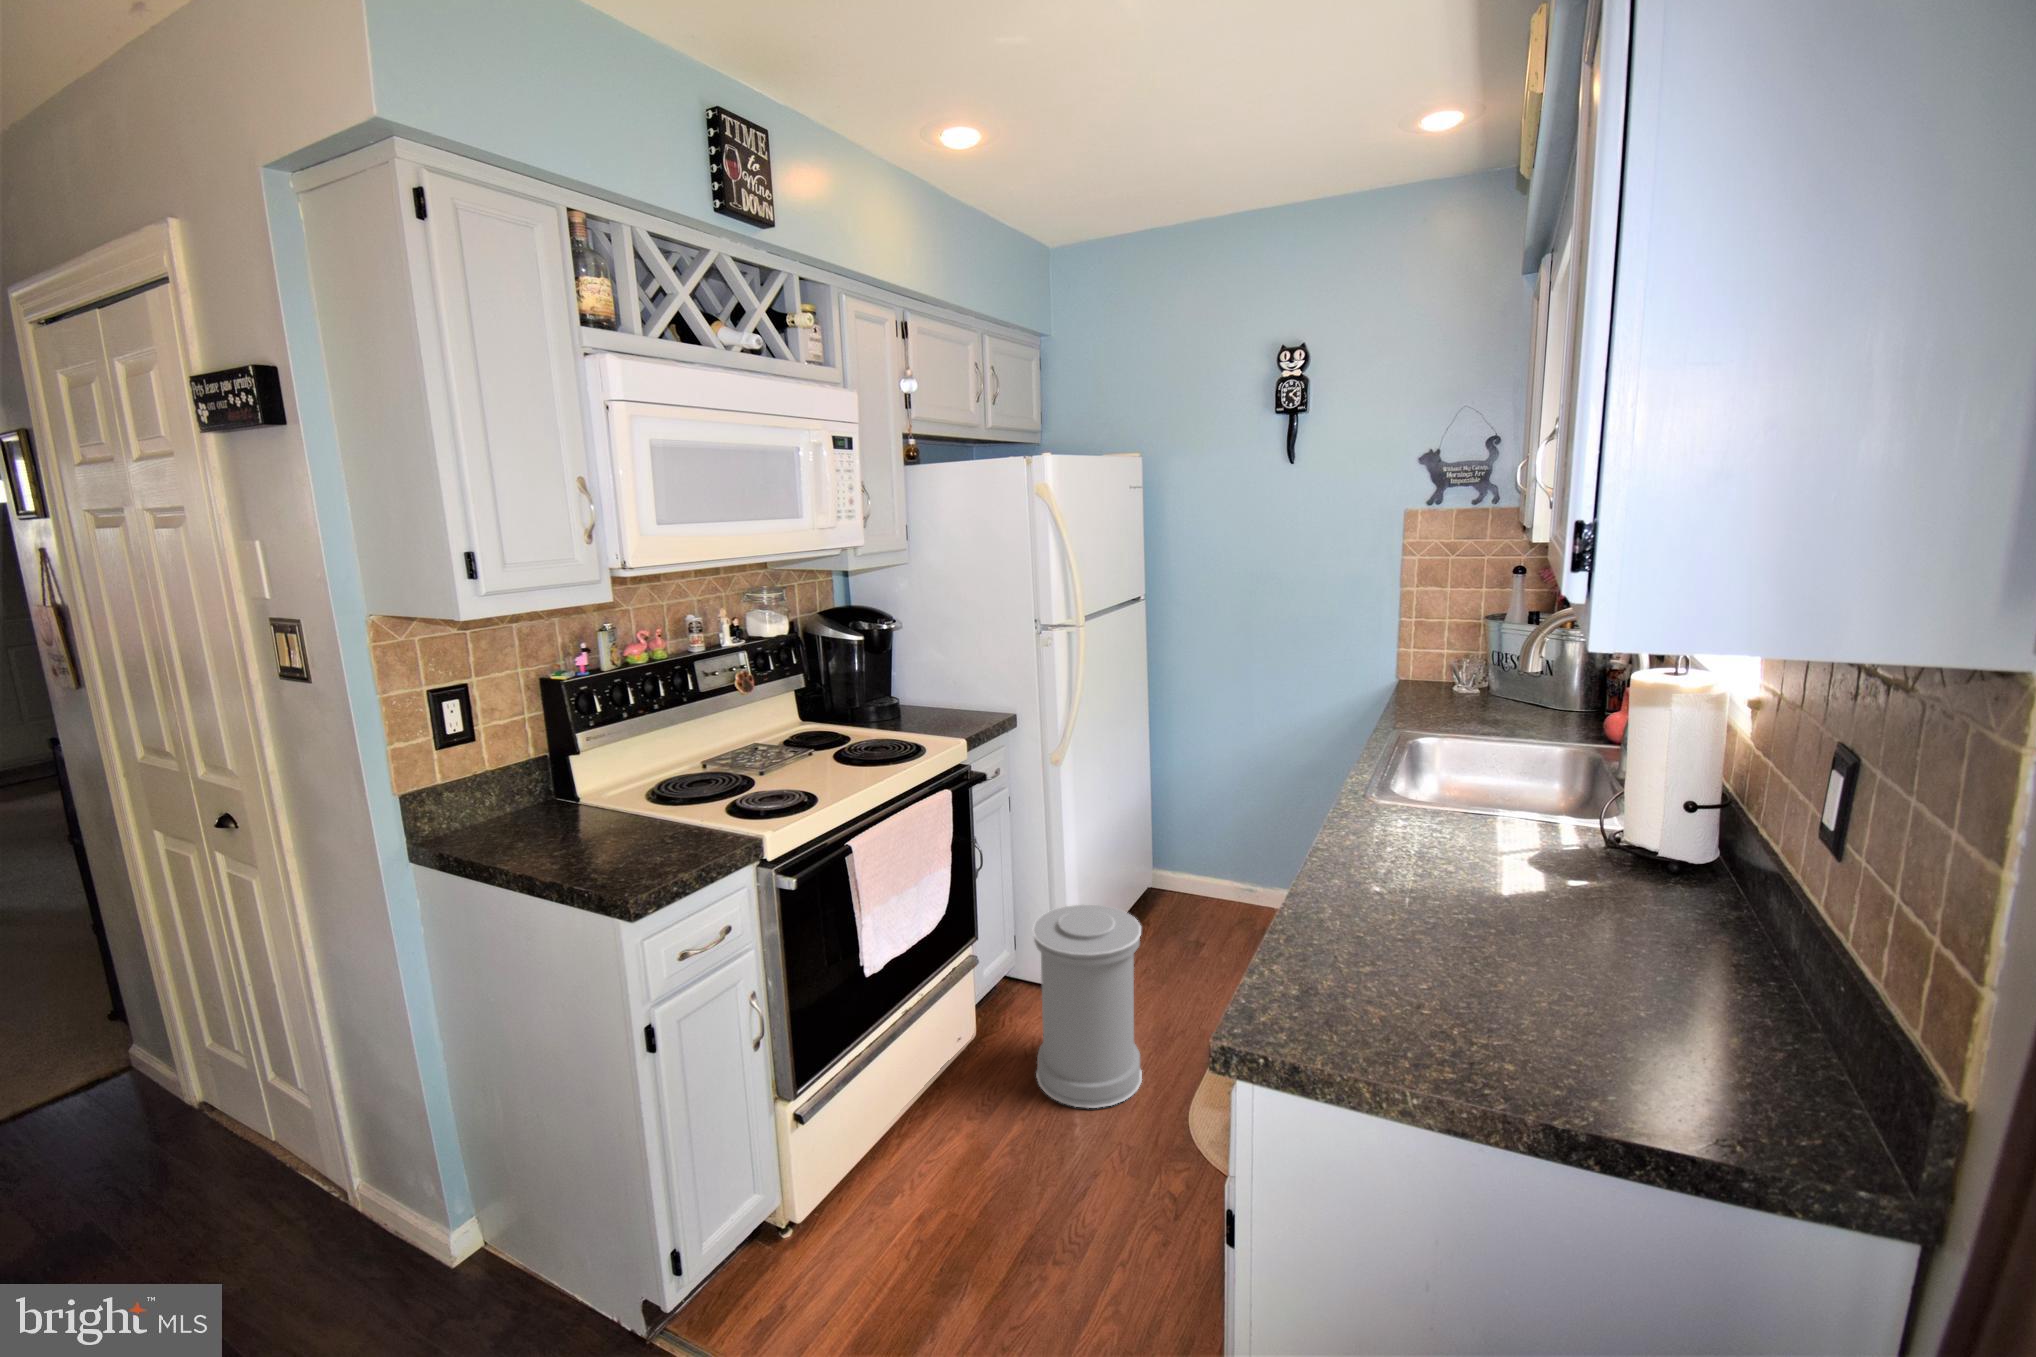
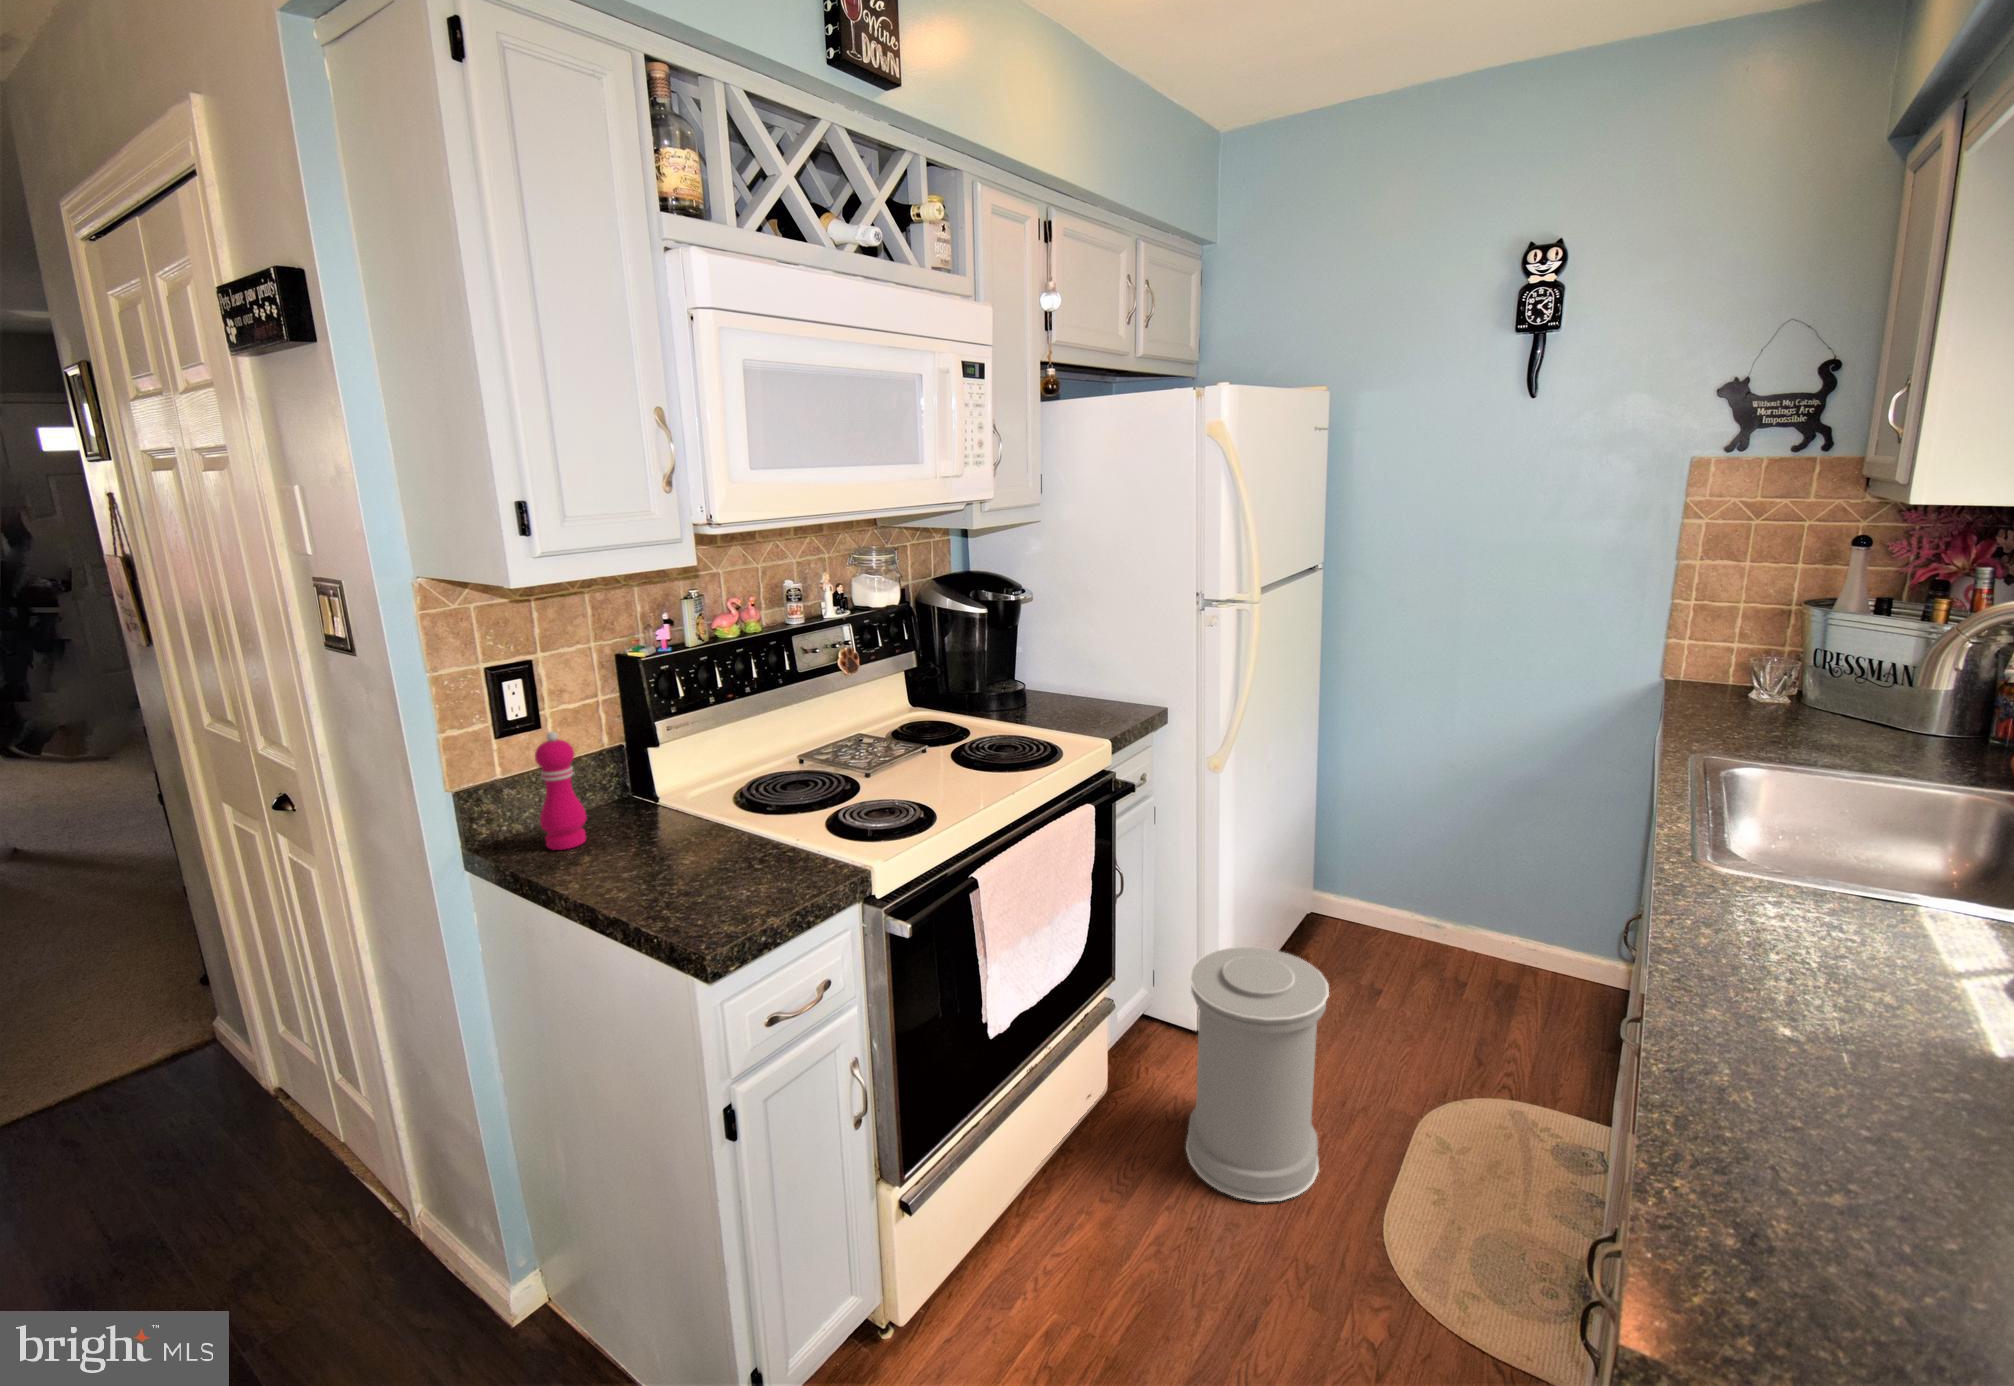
pepper mill: none [476,740,520,839] -> present [535,732,587,850]

